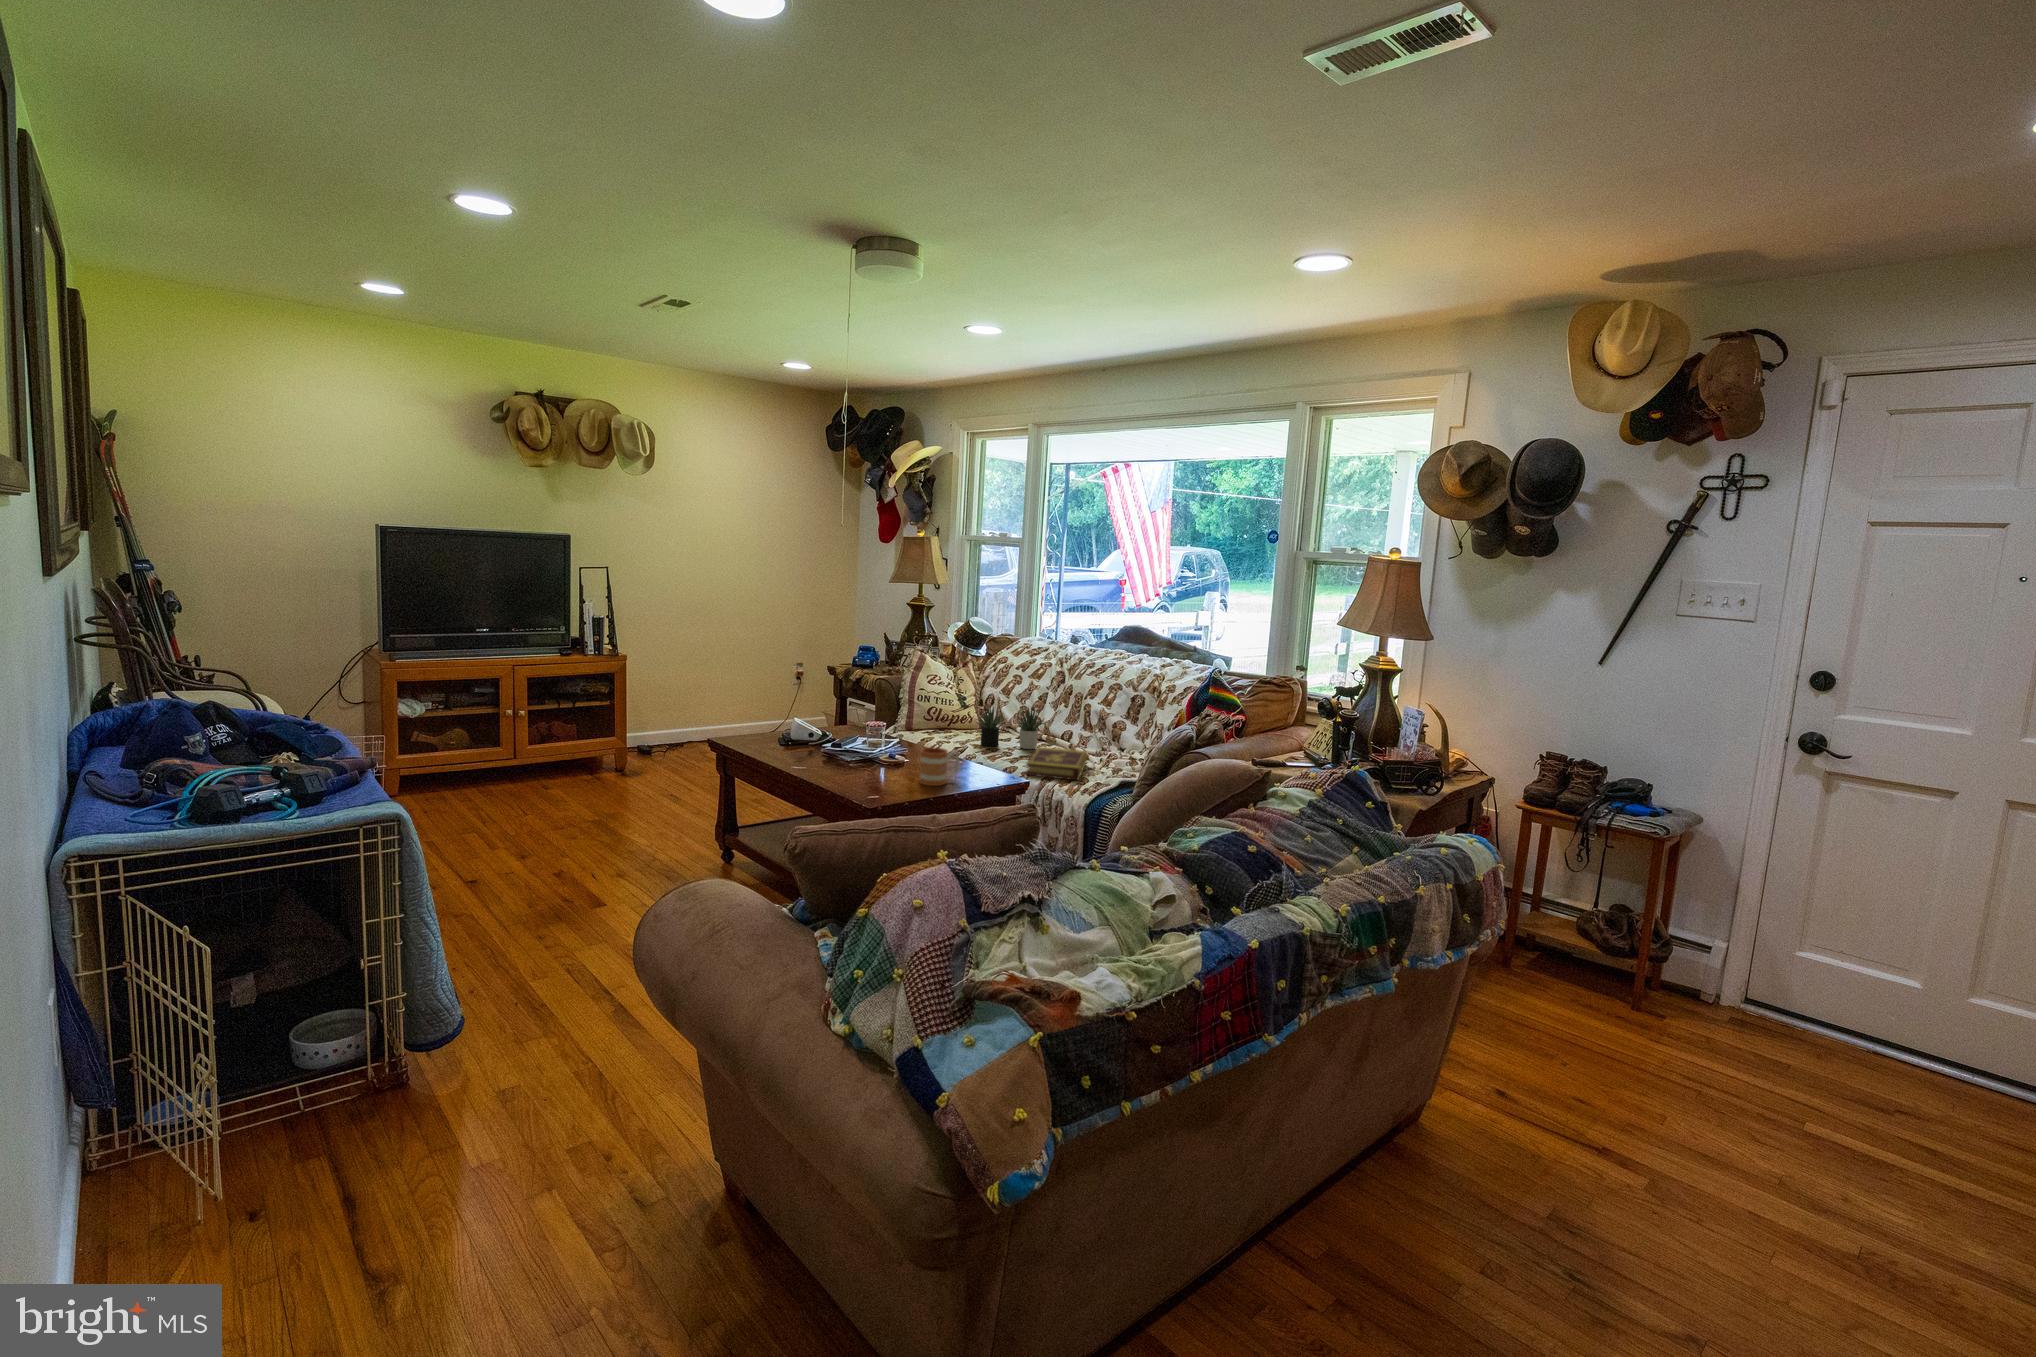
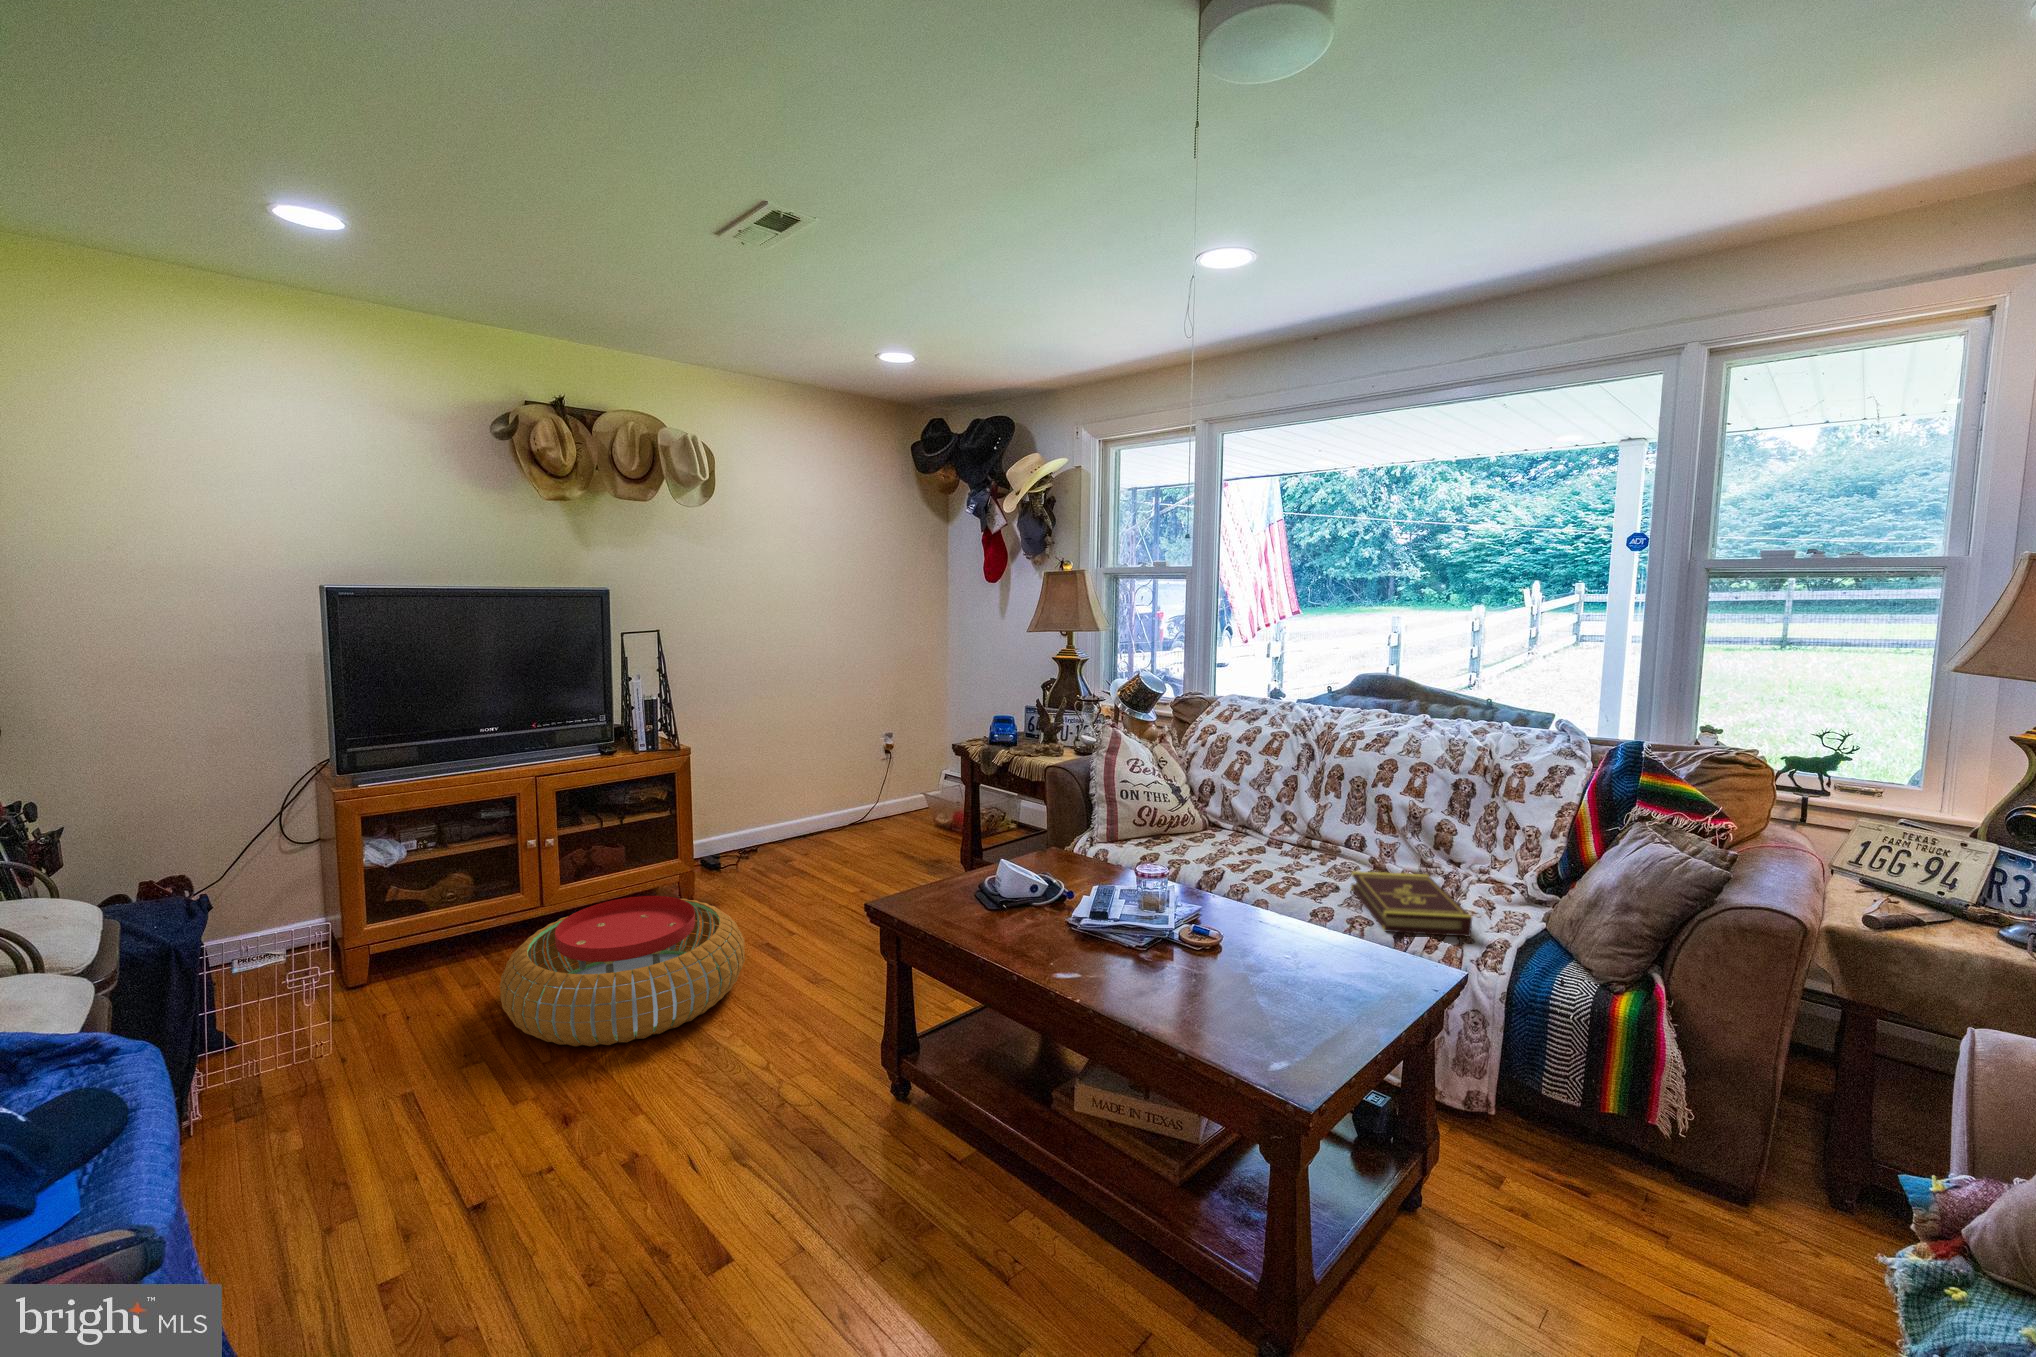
succulent plant: present [975,707,1047,749] -> none [1229,804,1342,869]
mug: present [919,747,959,786] -> none [1262,912,1319,984]
pouf: none [478,750,645,831] -> present [500,896,745,1047]

